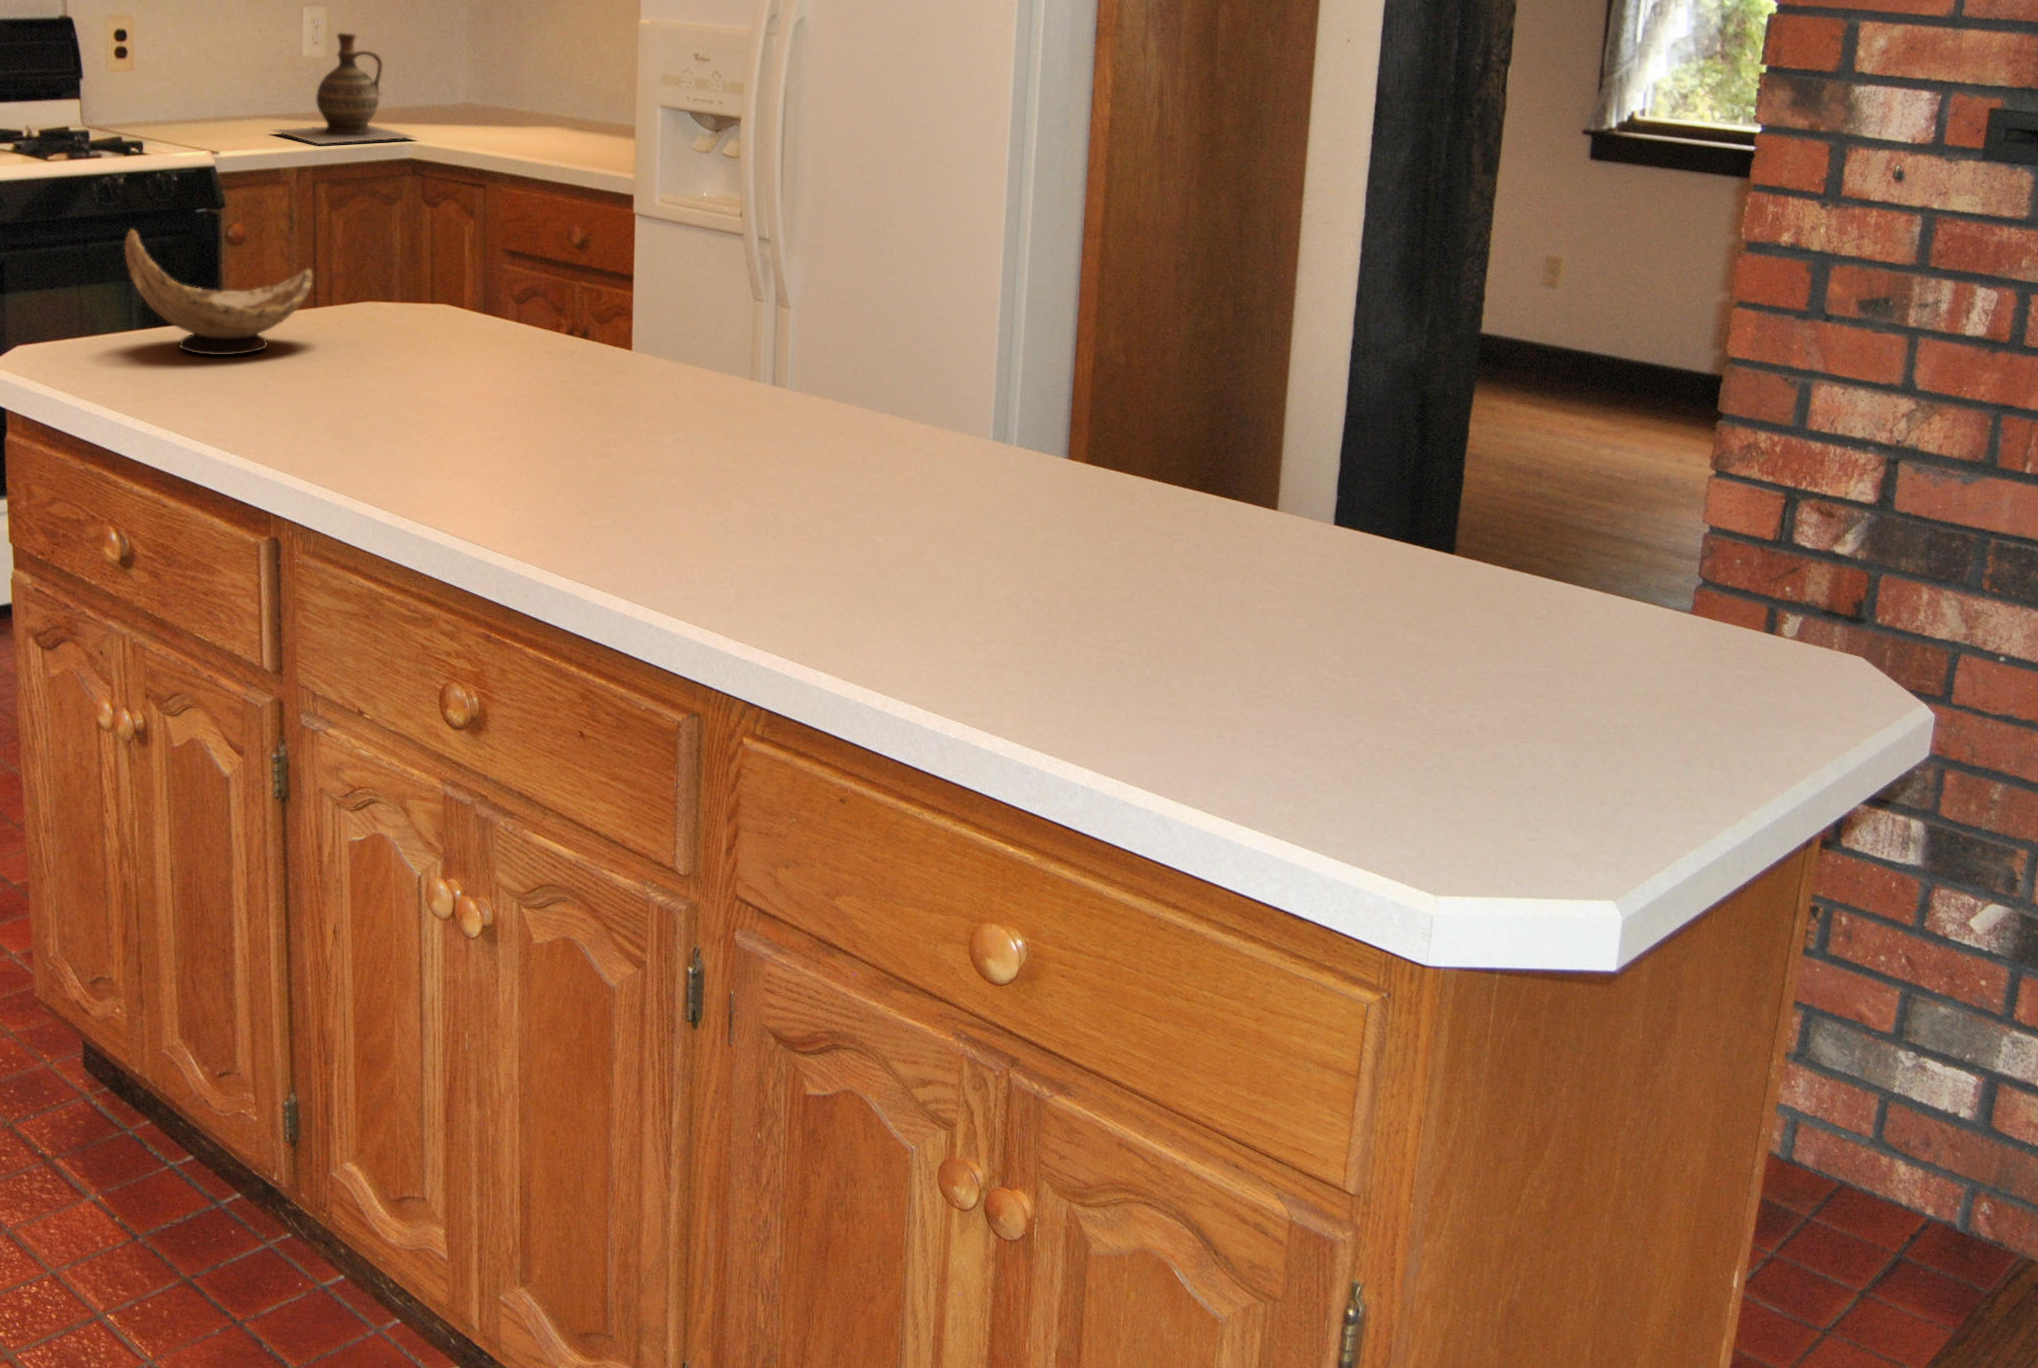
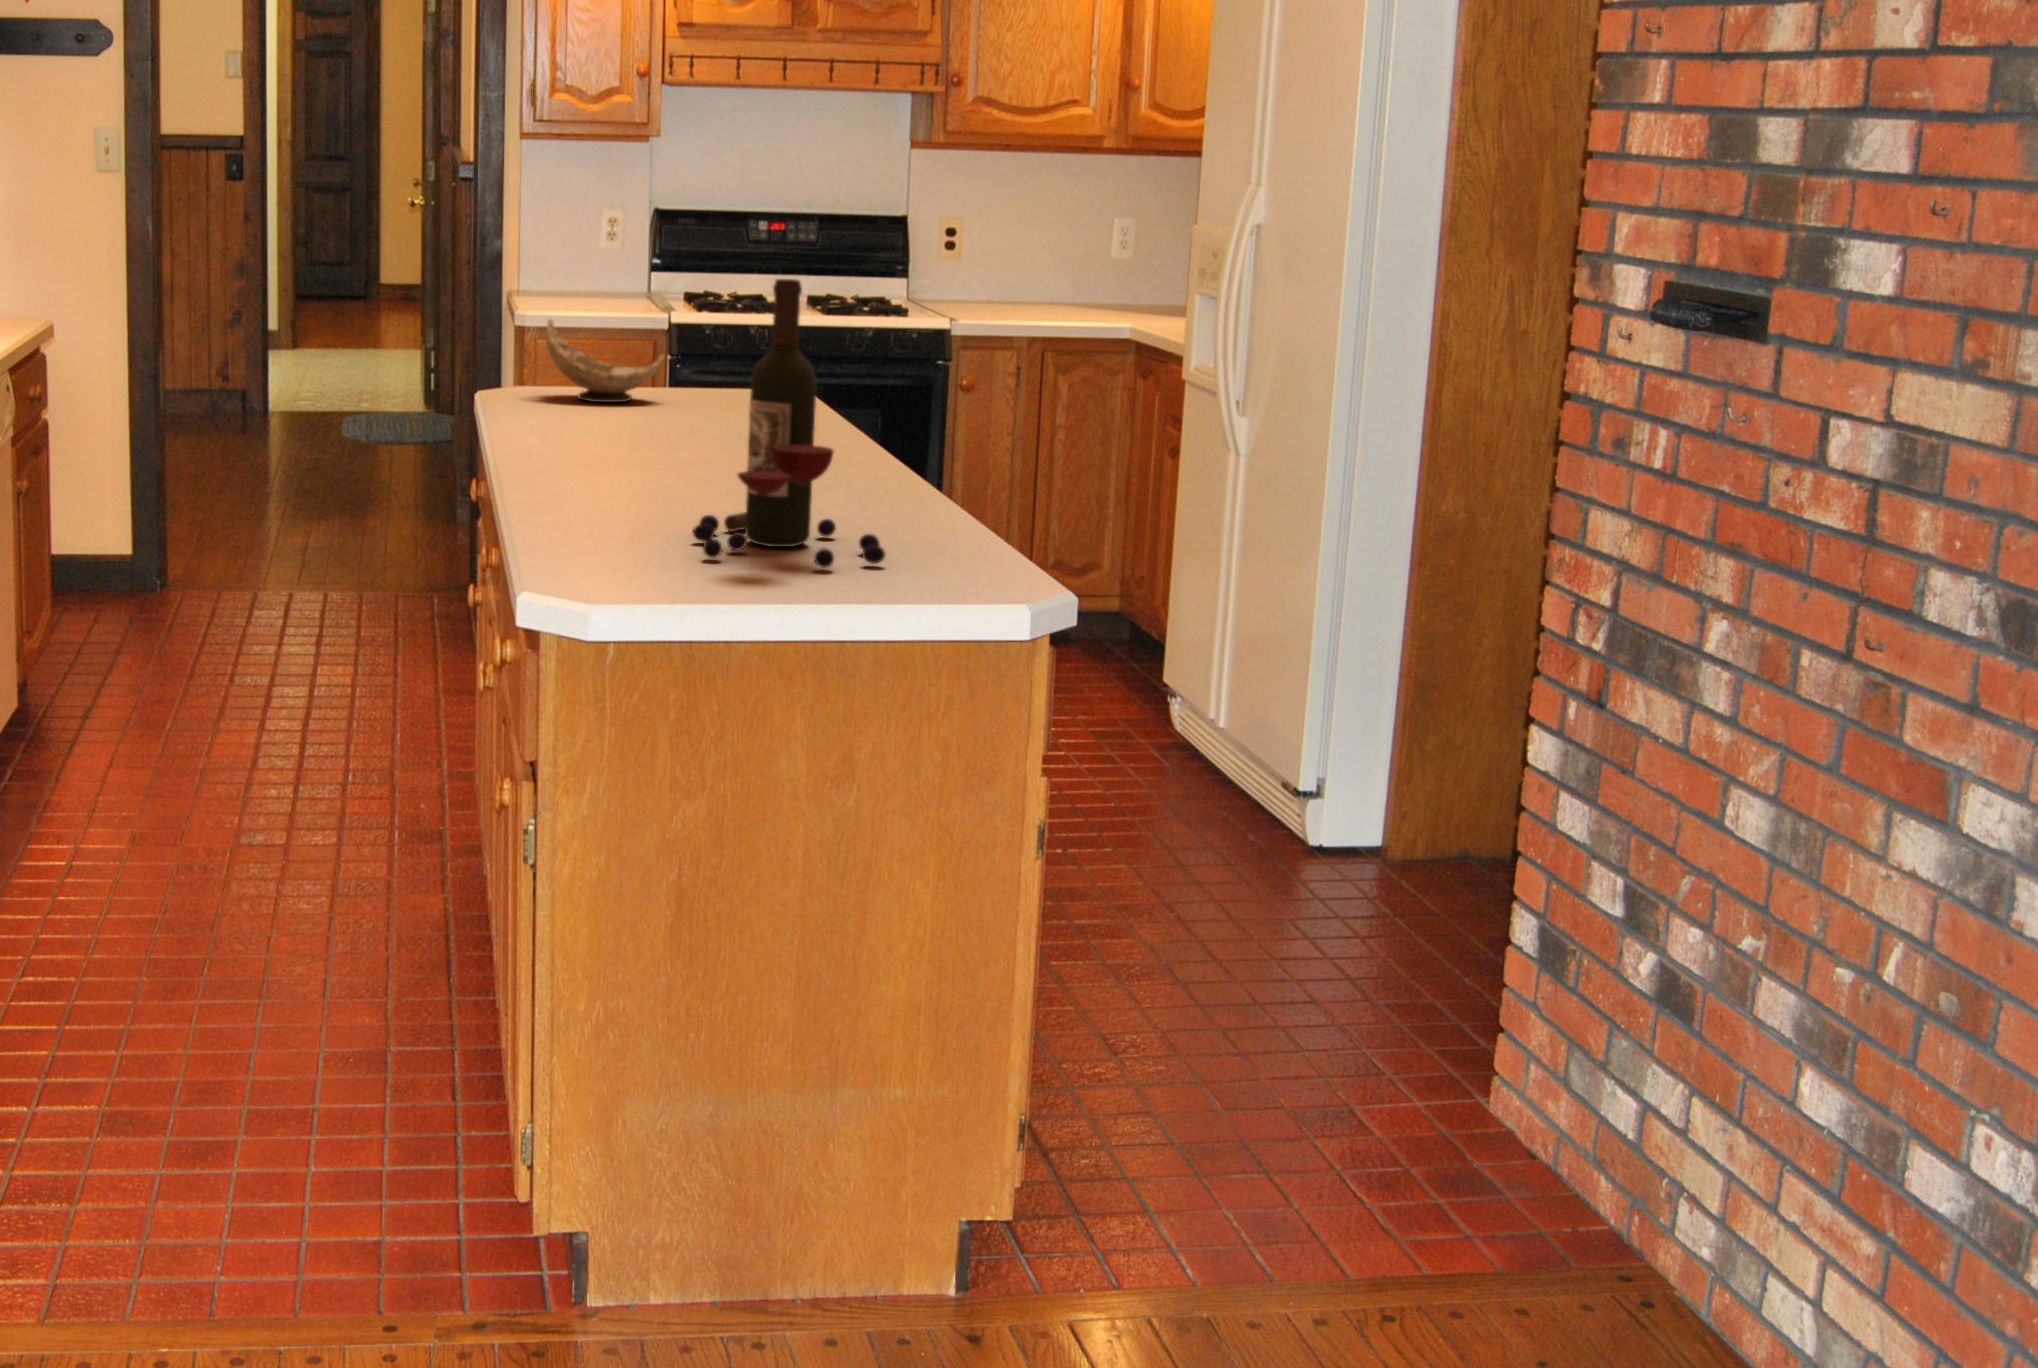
ceramic jug: present [276,33,412,144] -> none [1032,236,1139,324]
wine bottle: none [1218,199,1661,738] -> present [693,279,885,568]

